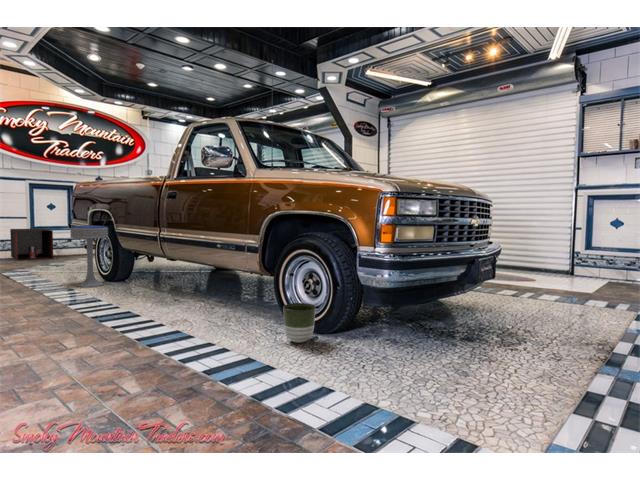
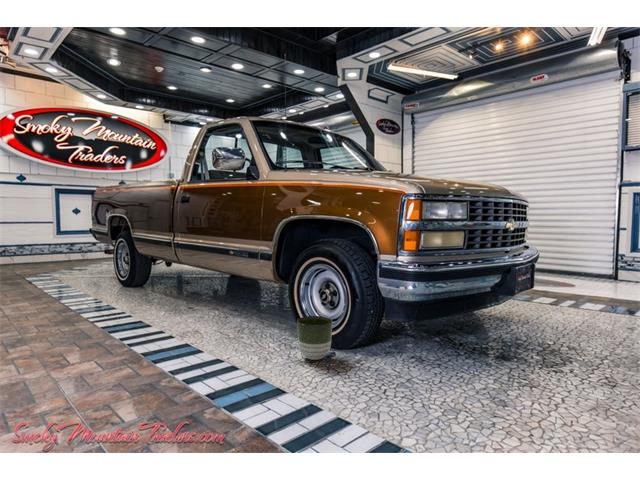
bar stool: present [70,225,108,287] -> none [87,231,124,294]
storage cabinet: present [10,229,53,260] -> none [37,233,77,265]

